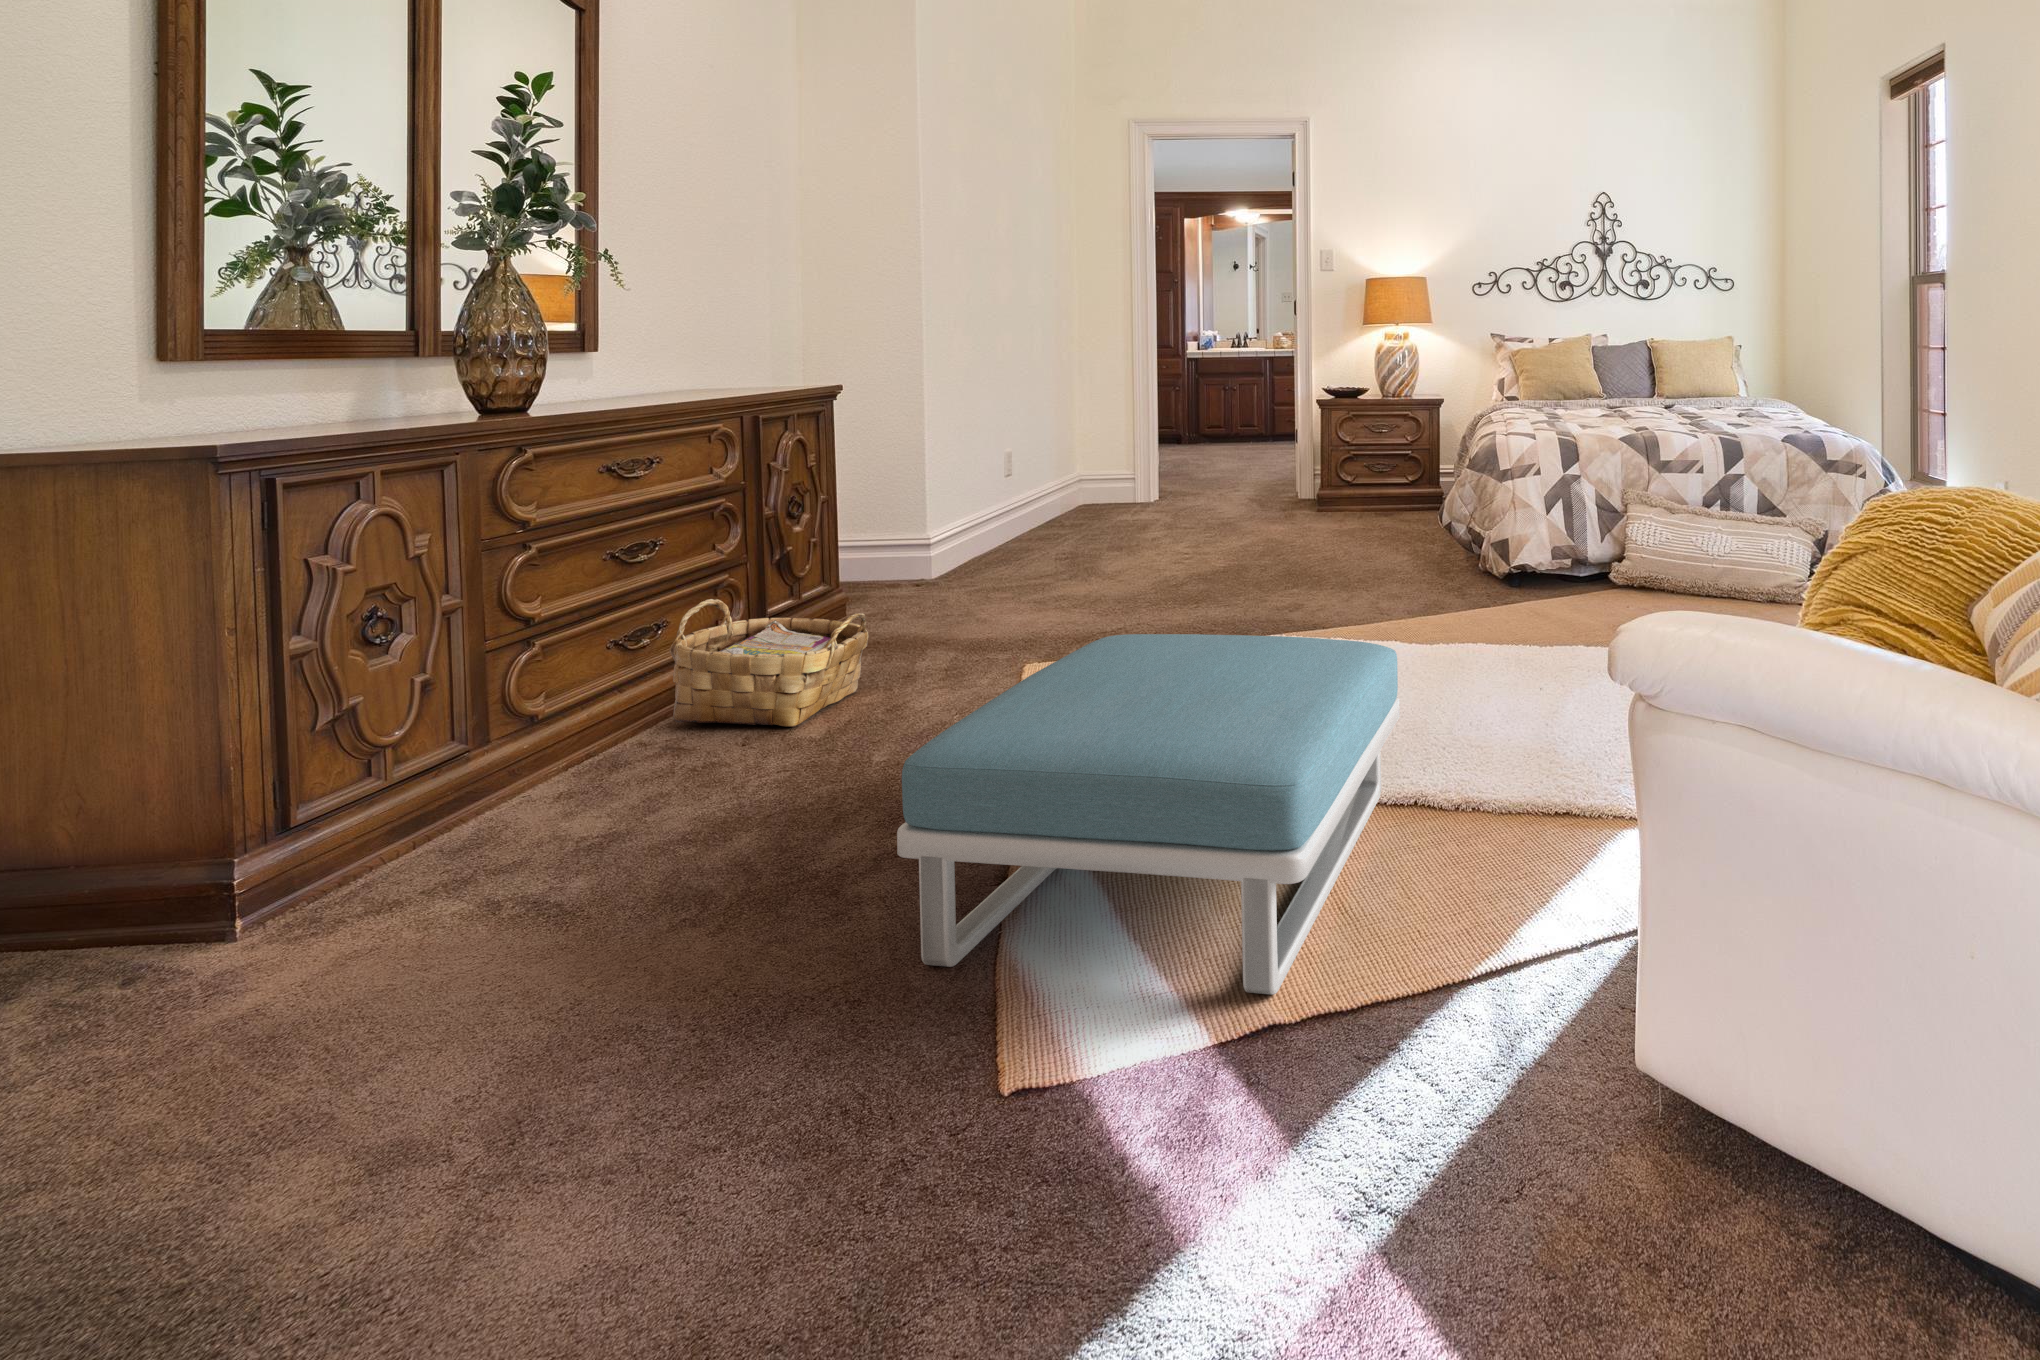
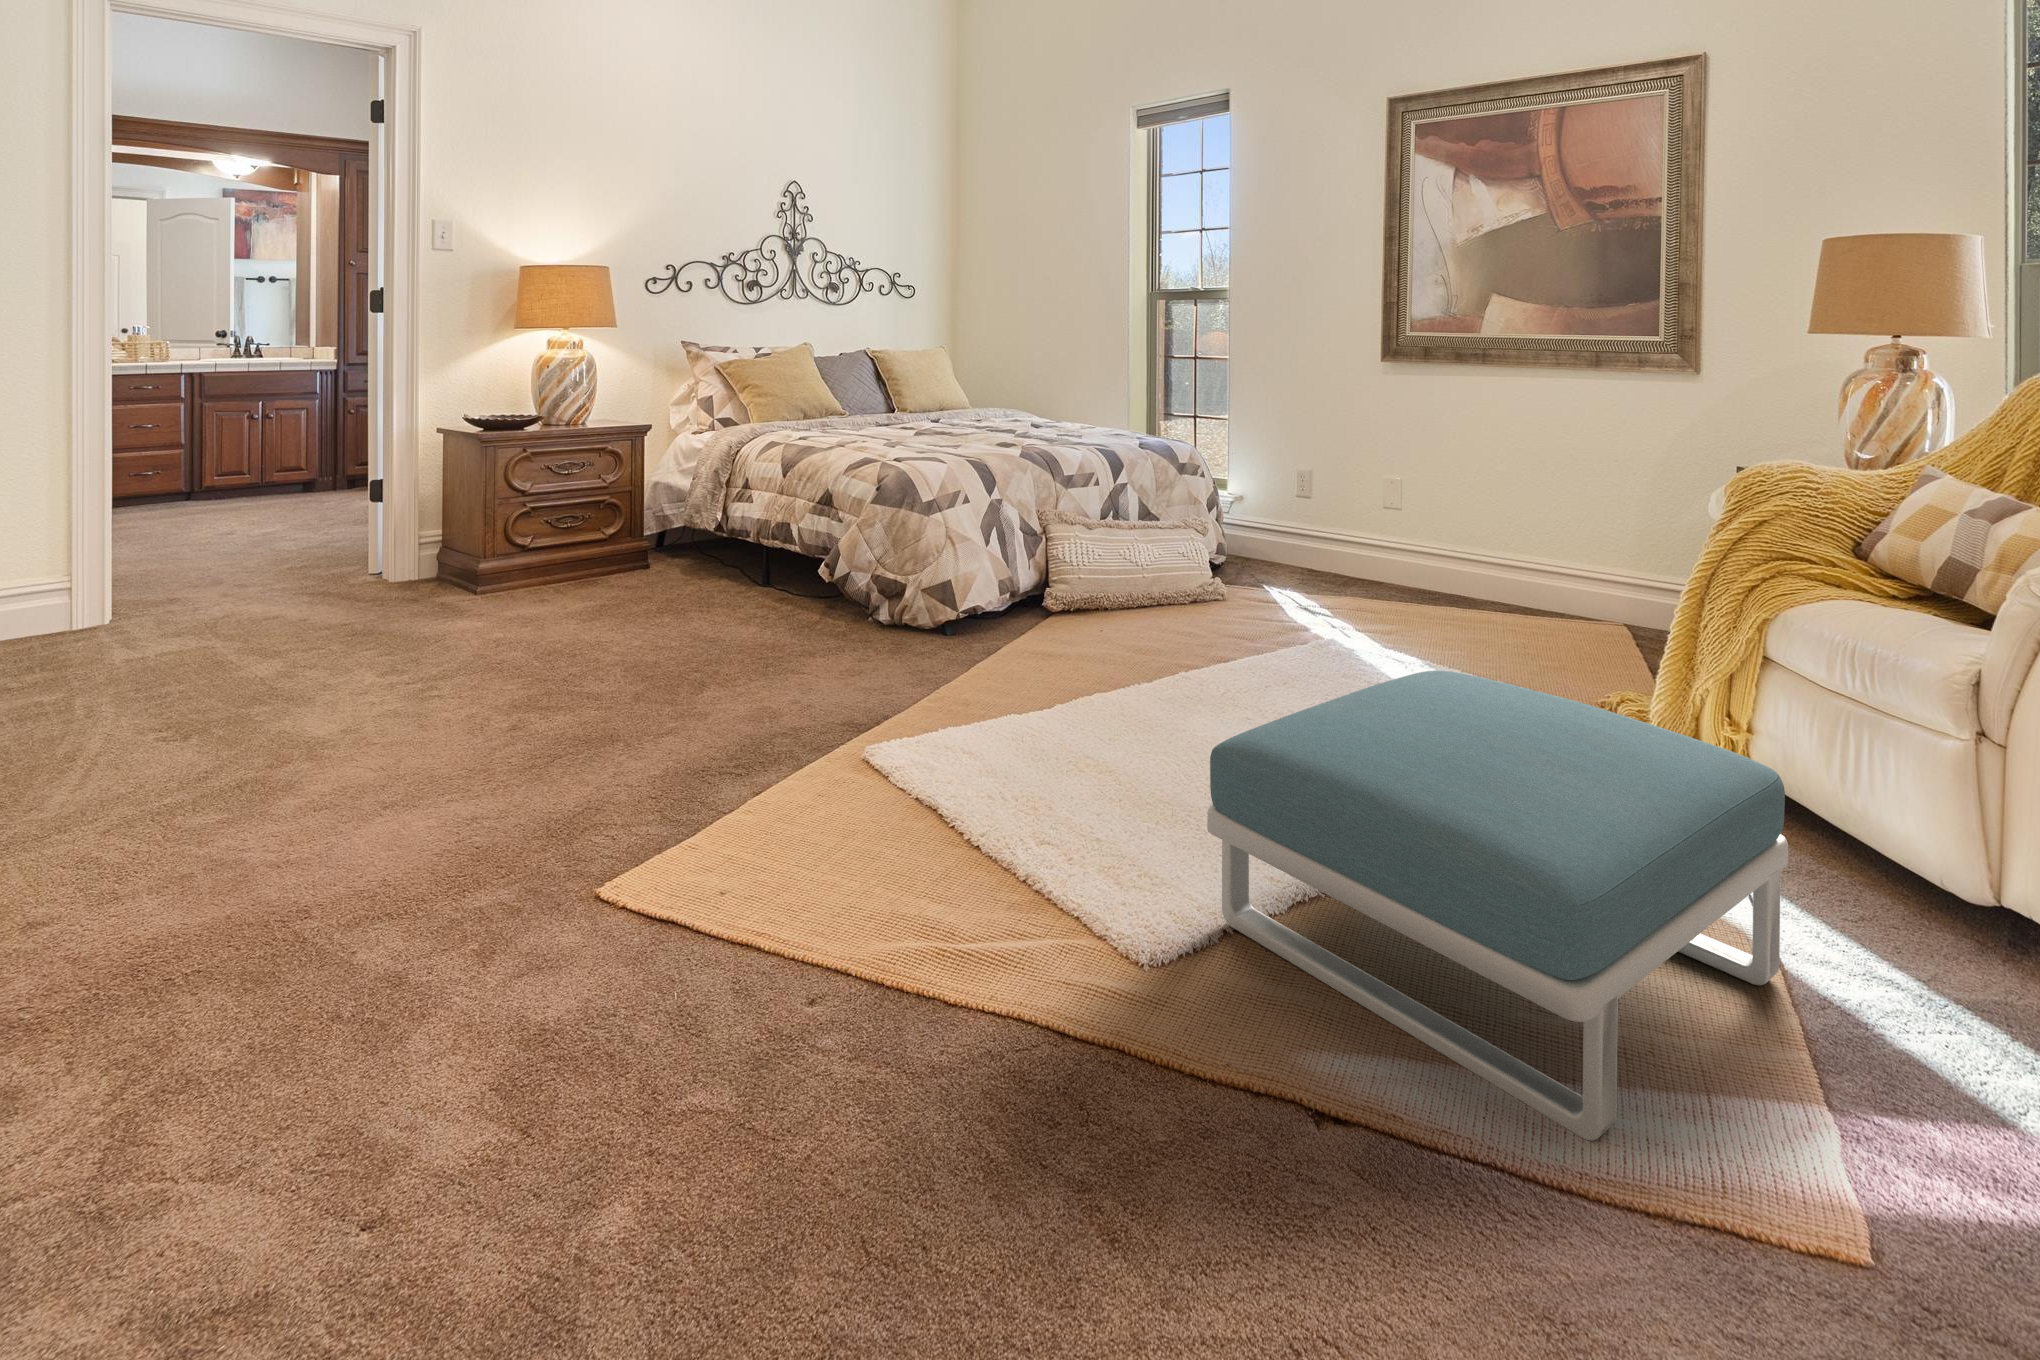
woven basket: present [670,599,868,727] -> none [269,871,638,1232]

